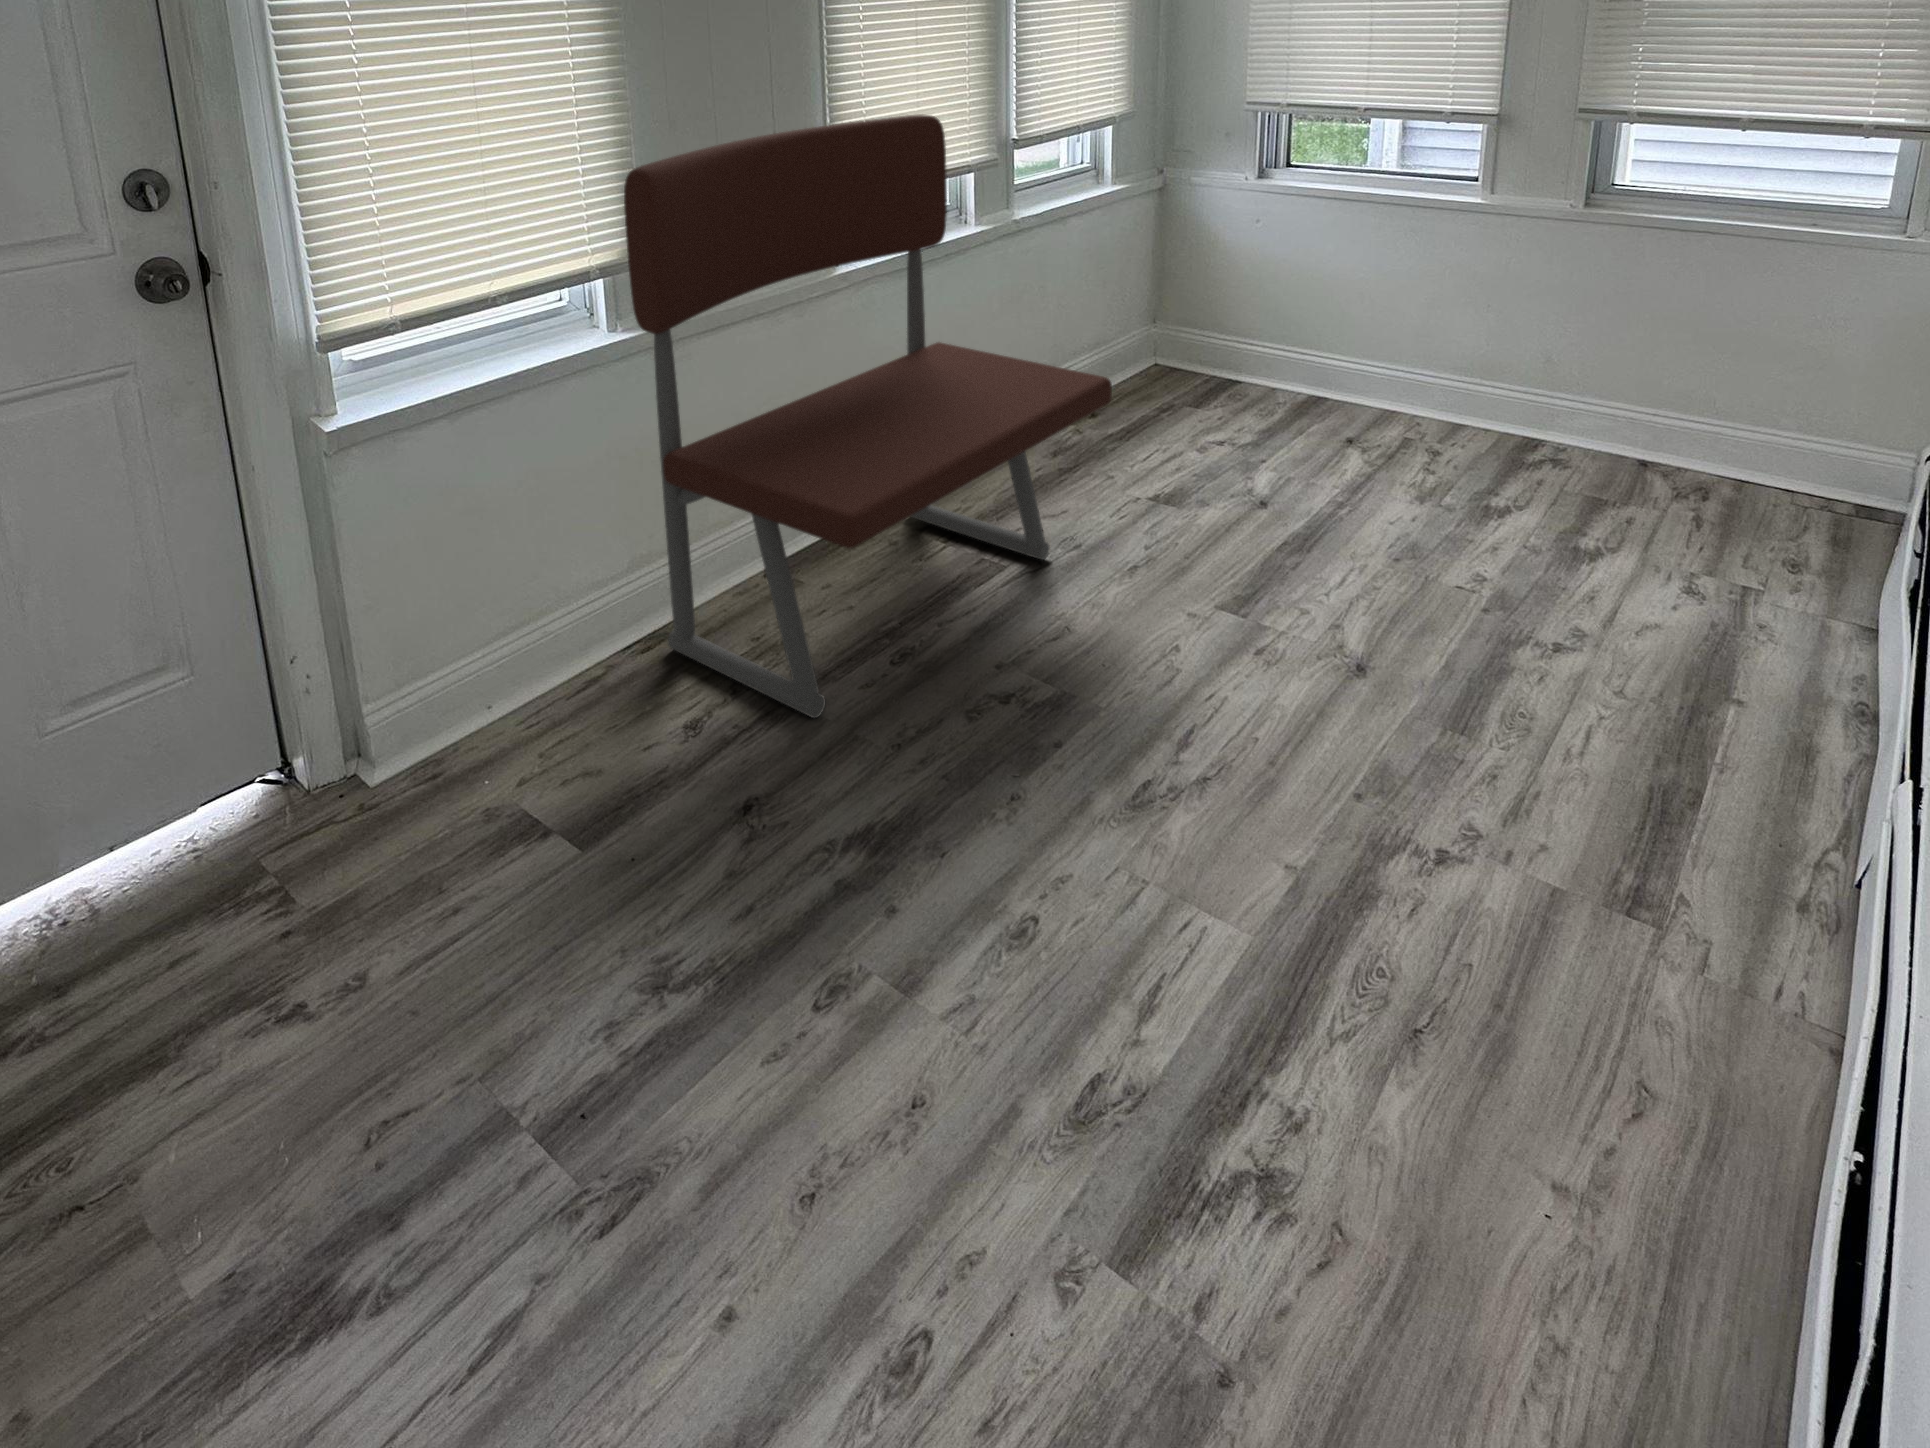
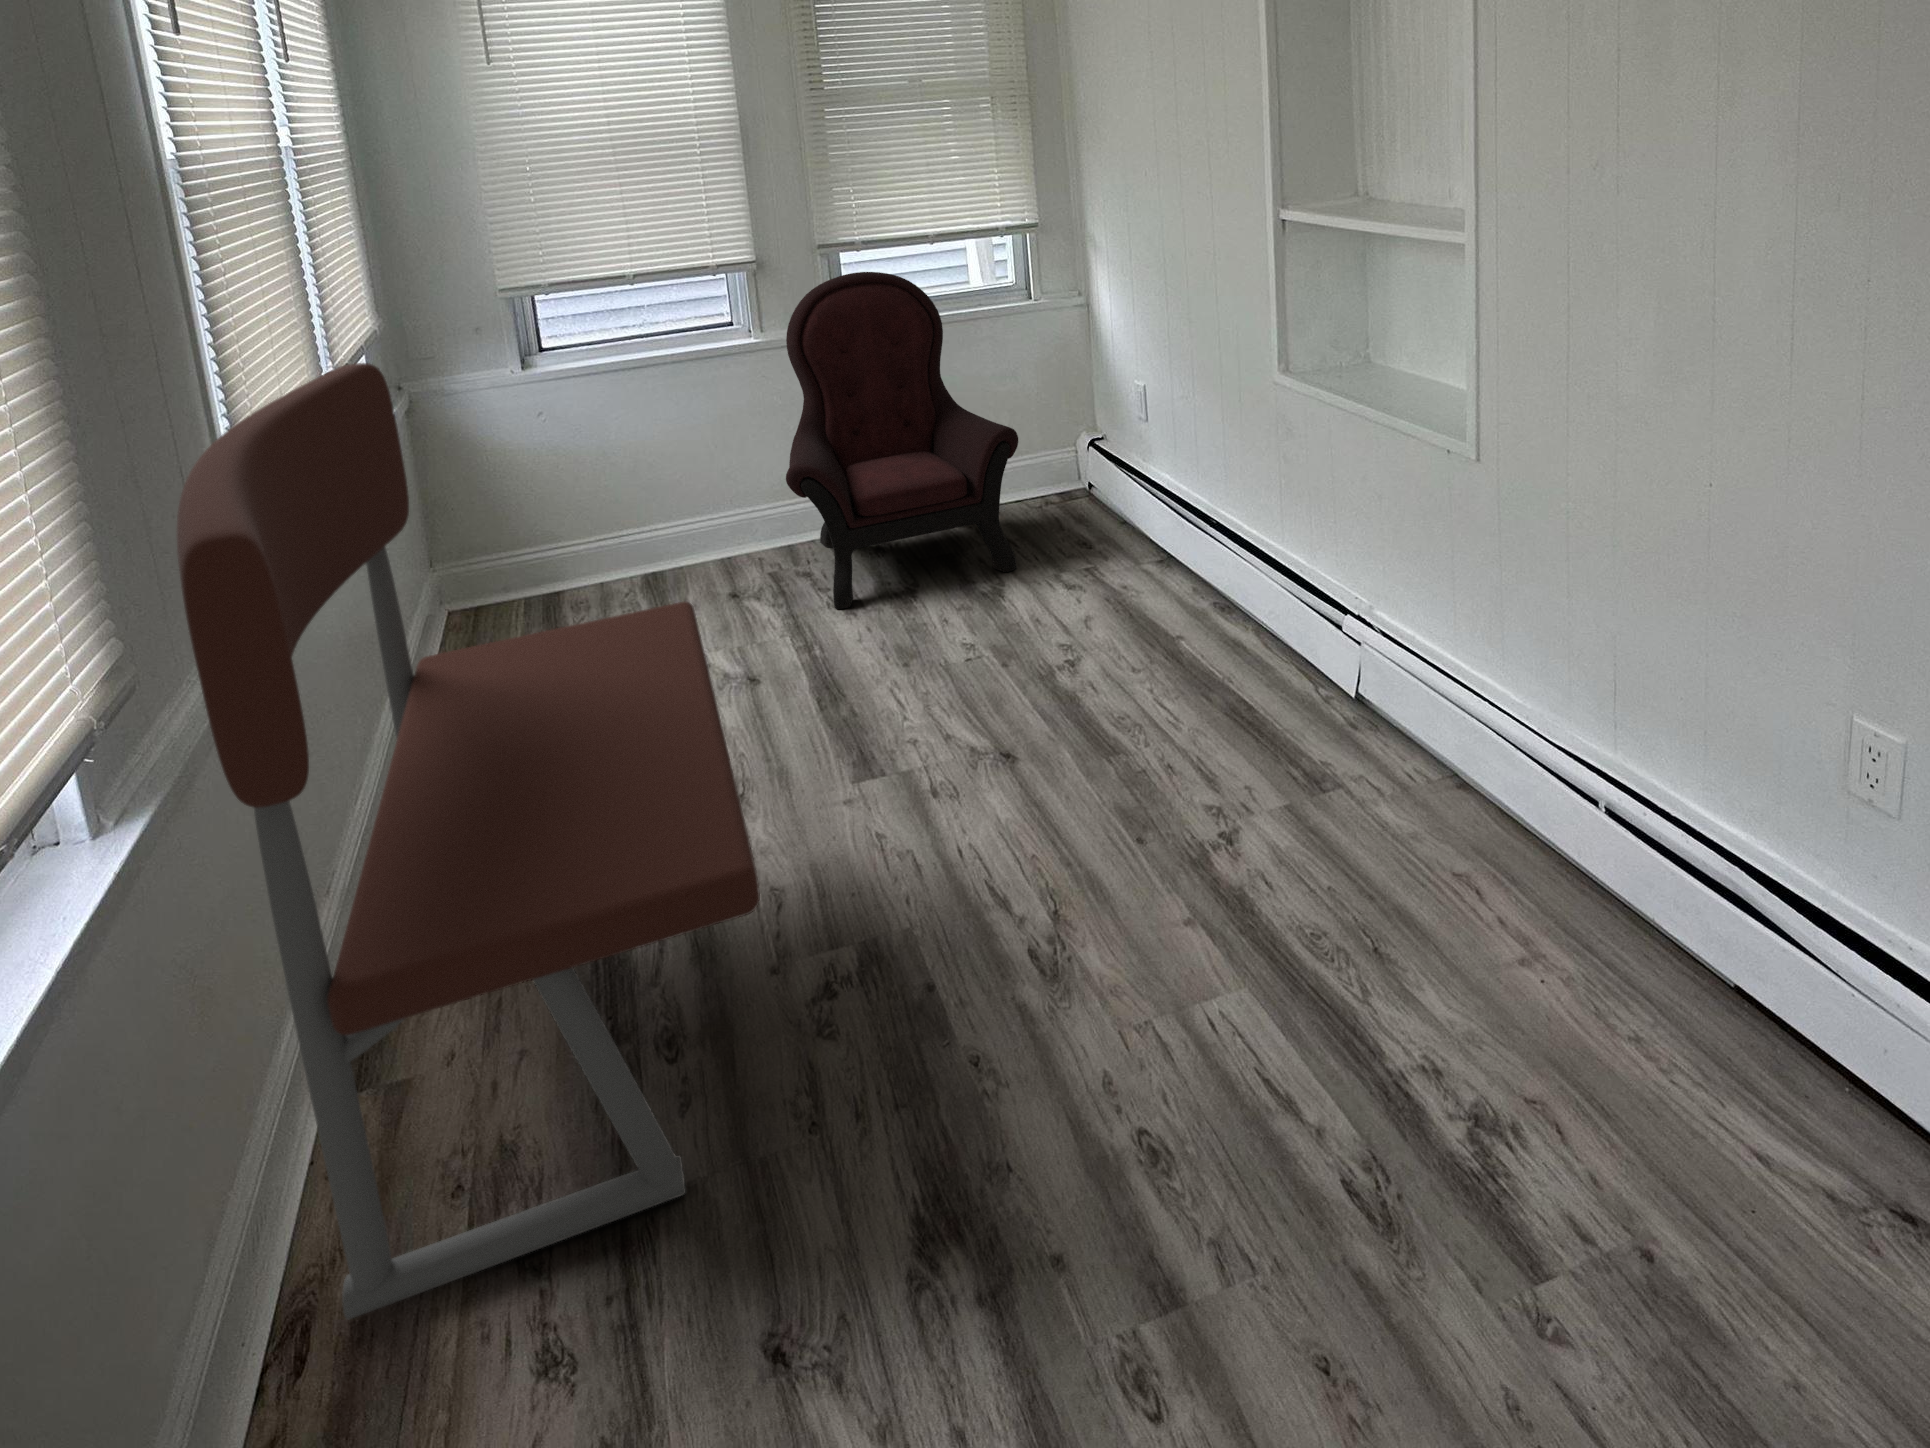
armchair: none [1405,149,1727,552] -> present [786,272,1018,609]

